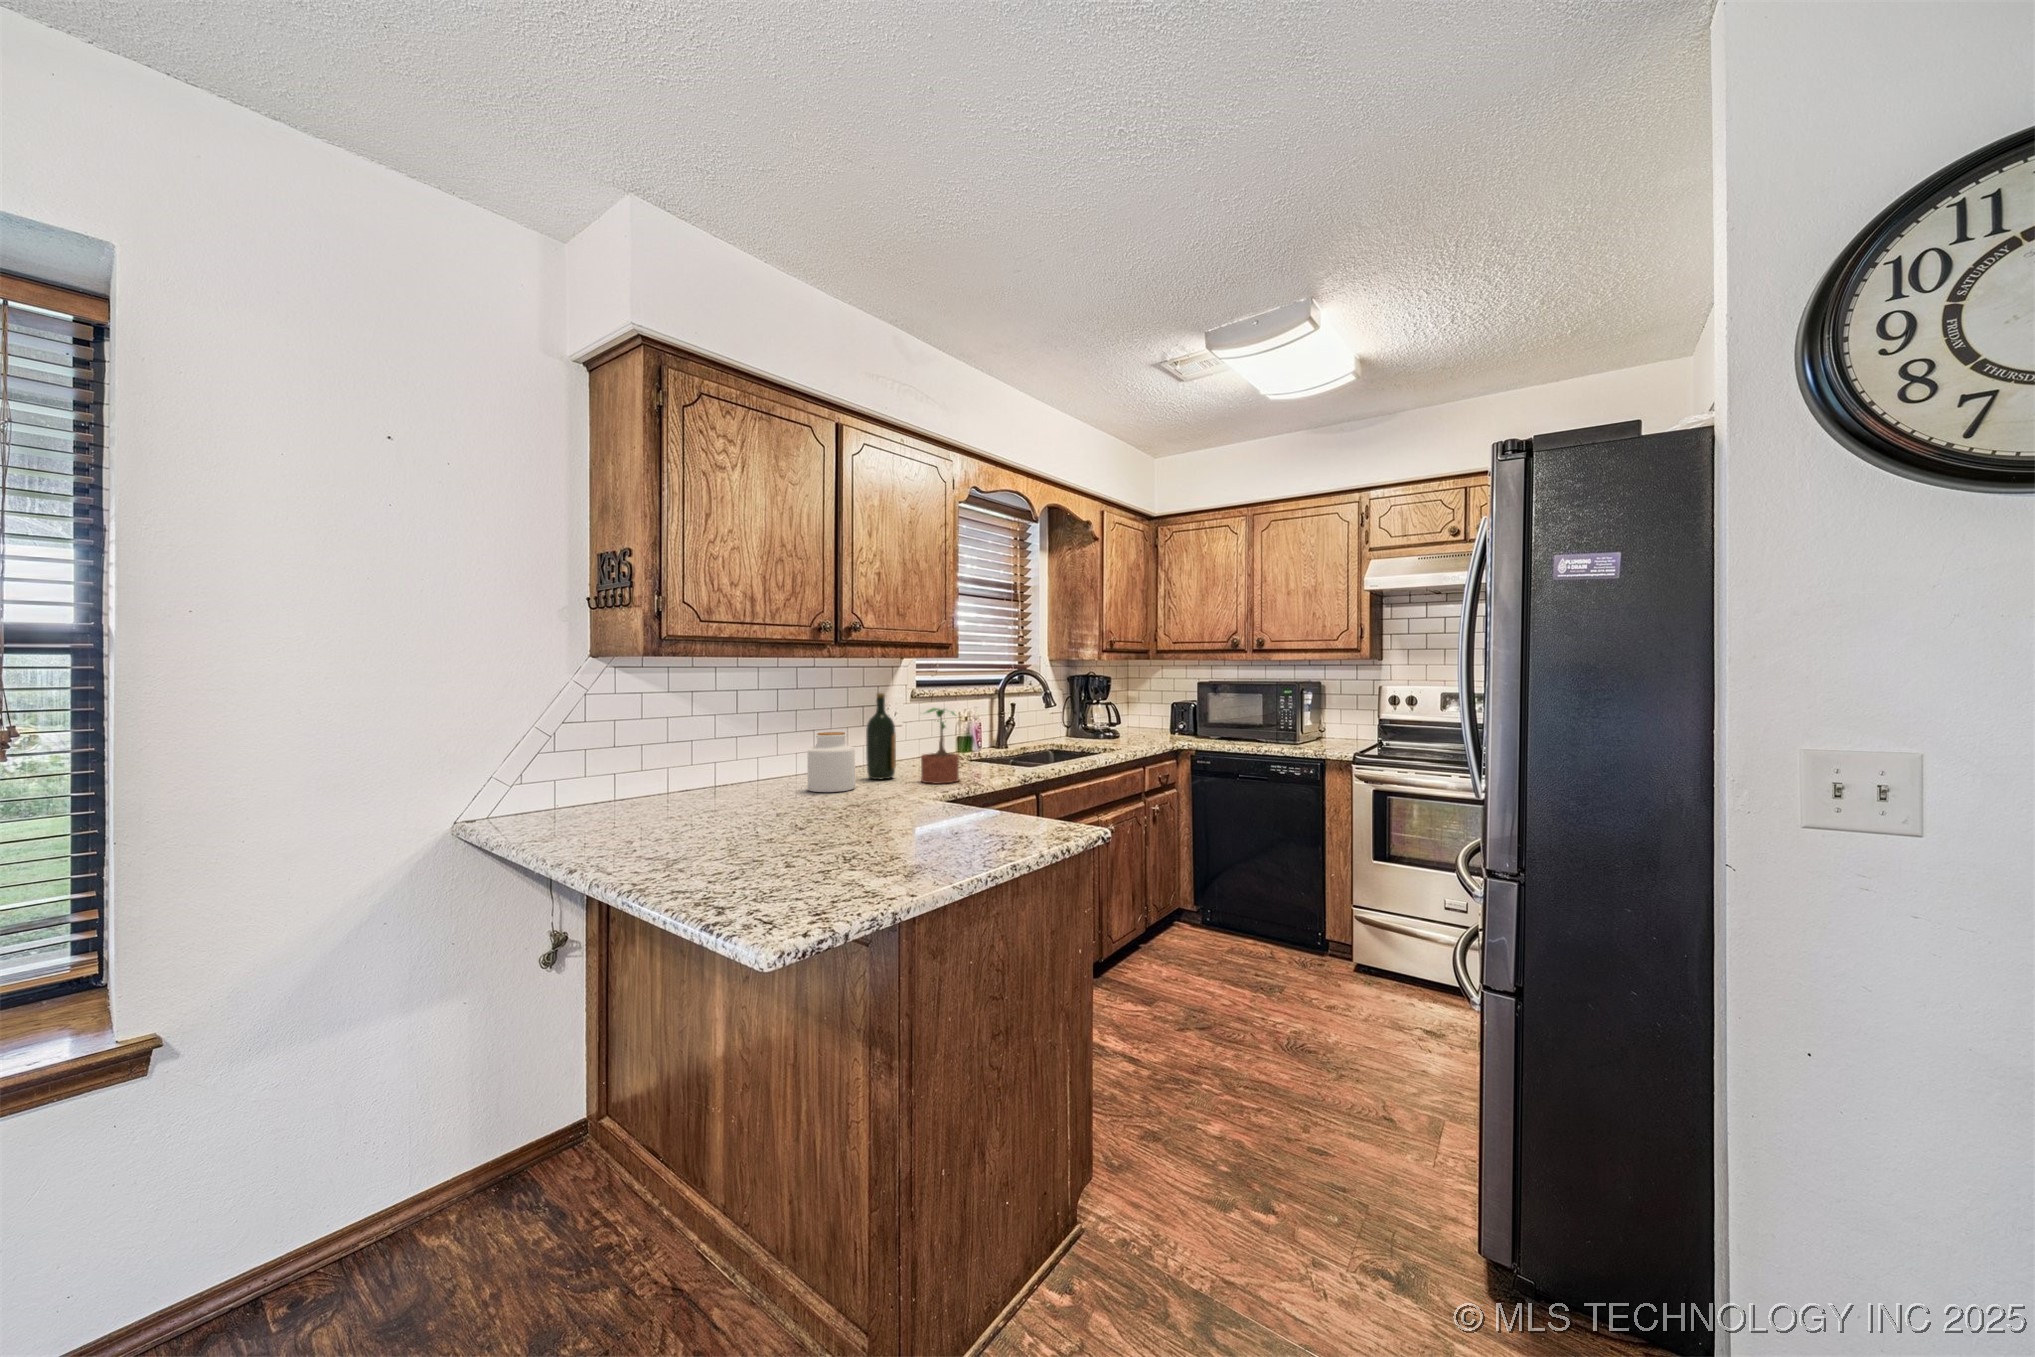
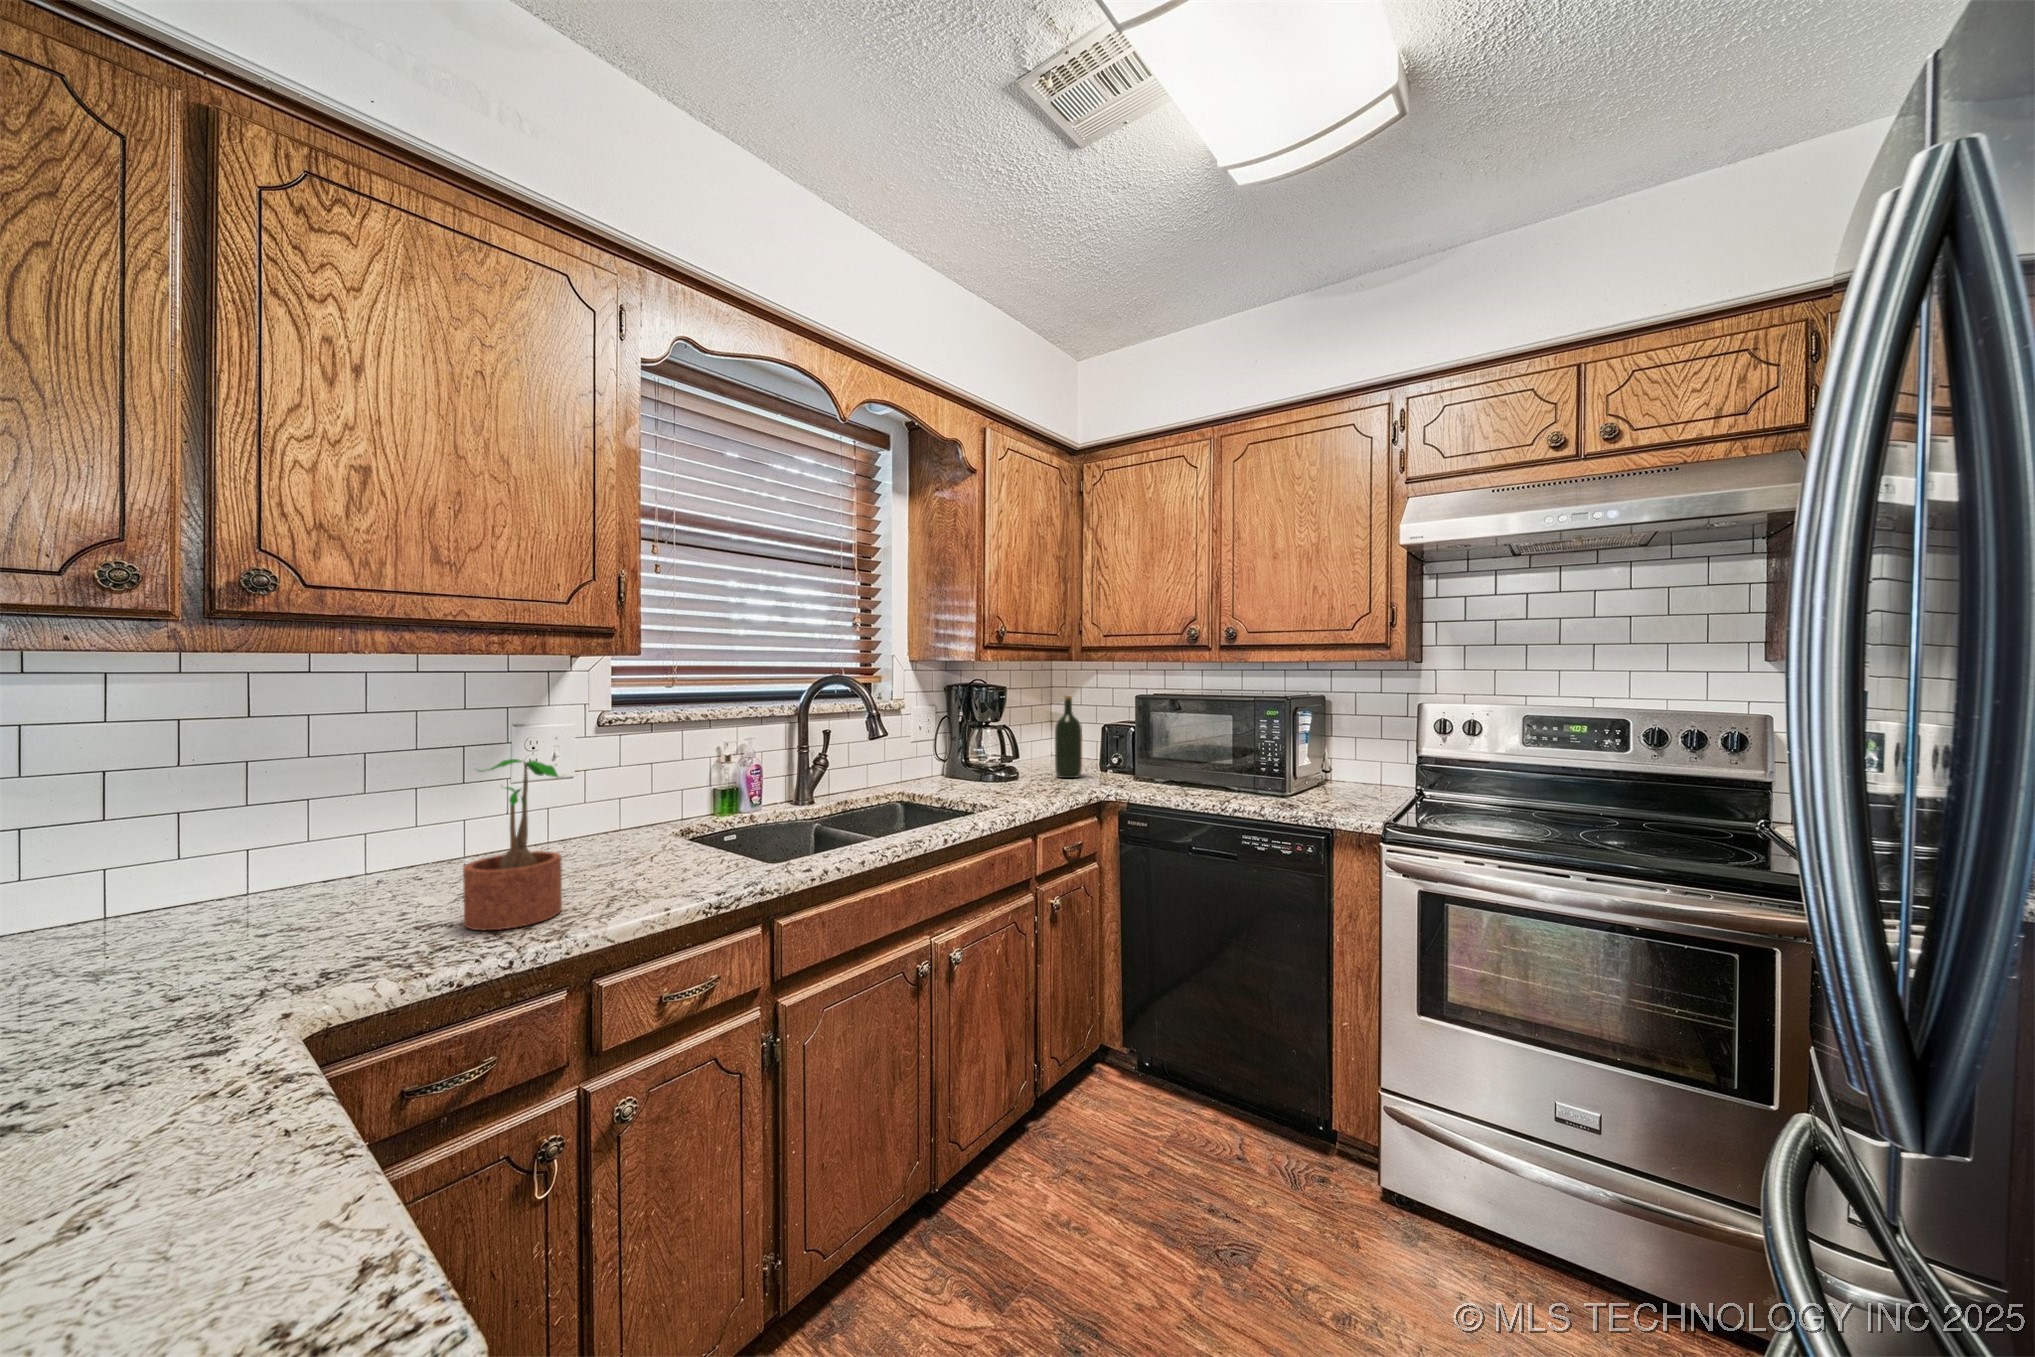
wine bottle: present [866,693,896,779] -> present [1055,696,1082,778]
jar: present [807,732,855,792] -> none [104,820,268,978]

